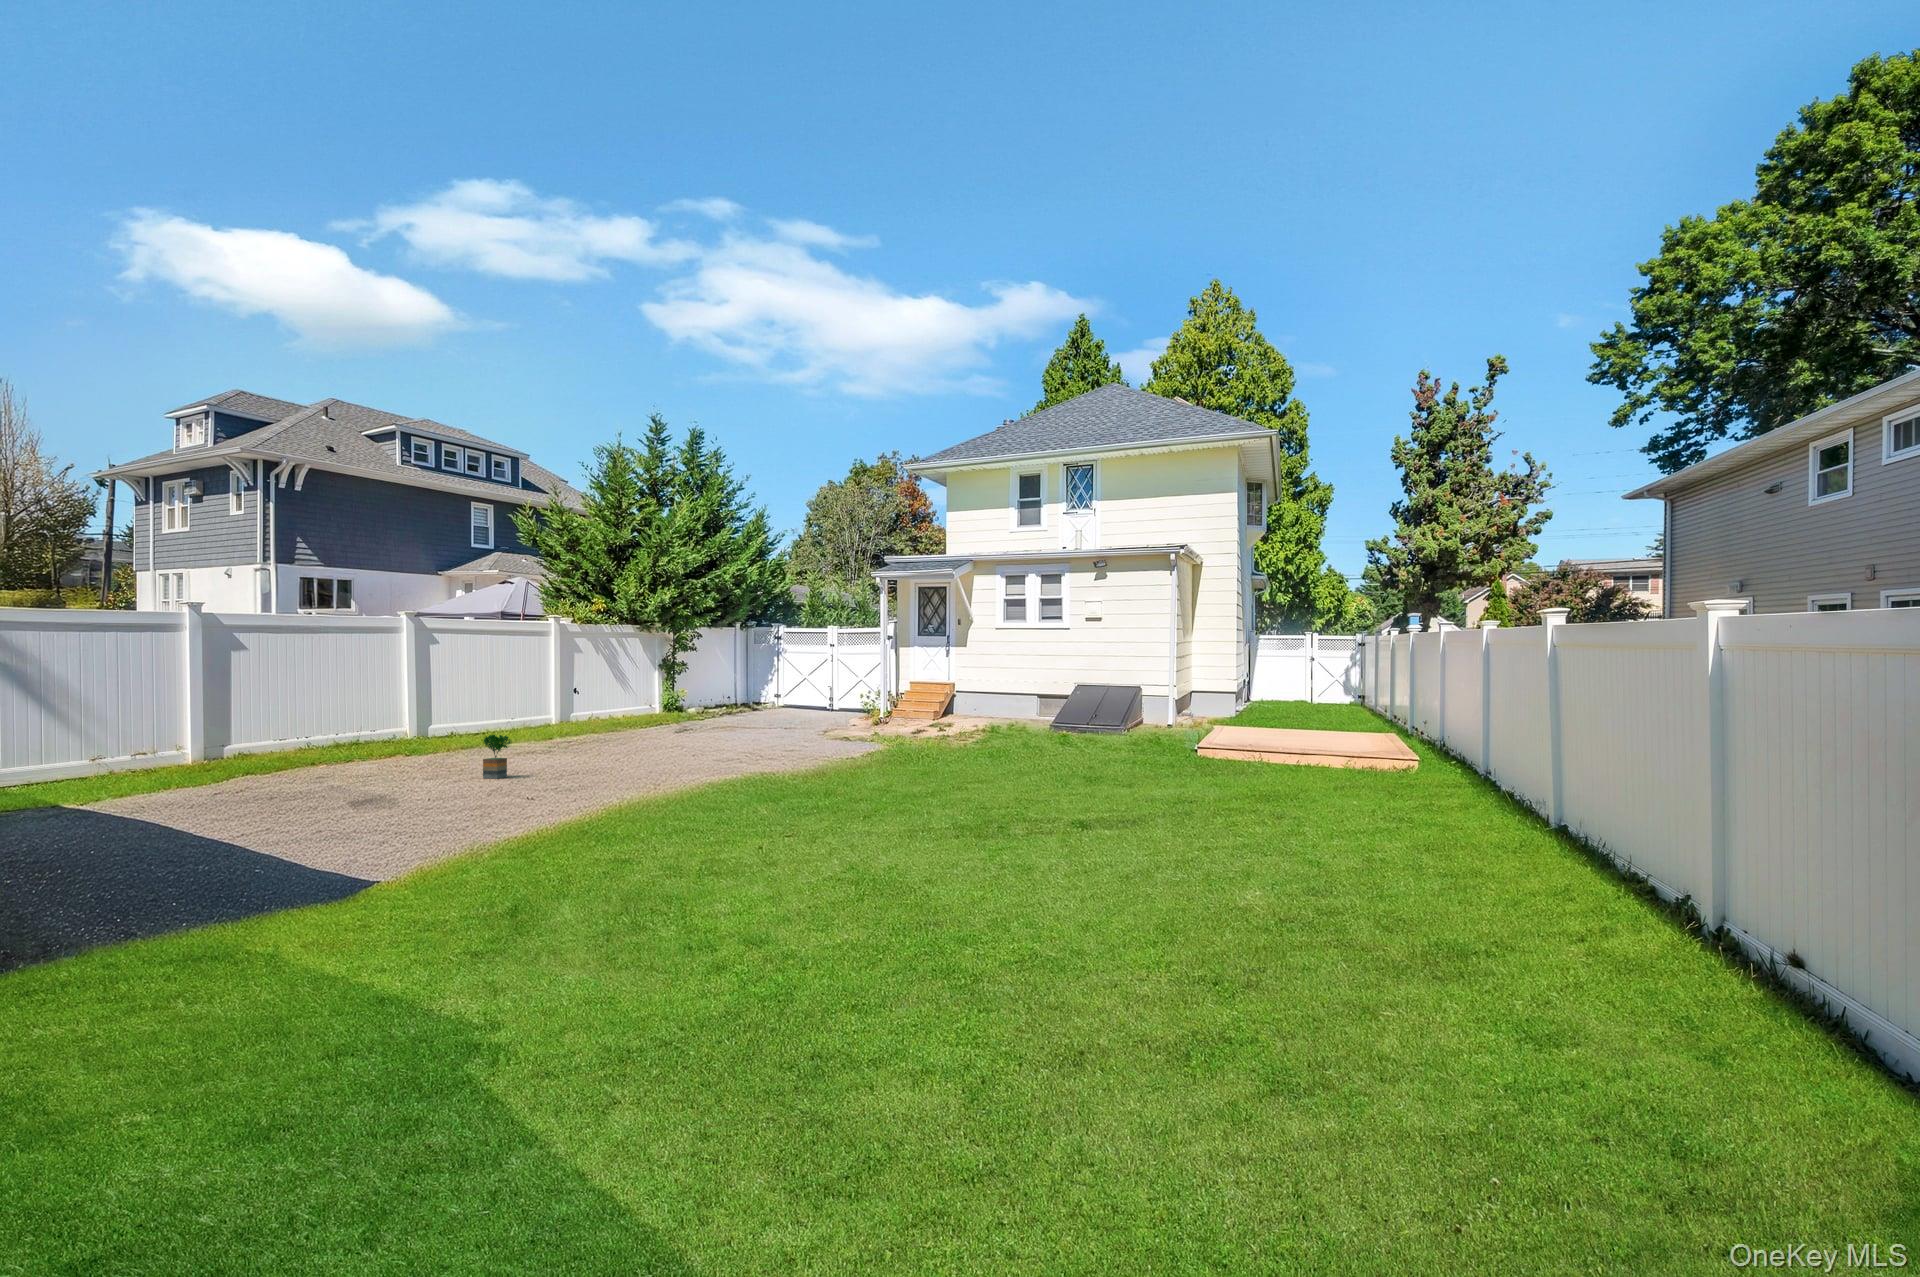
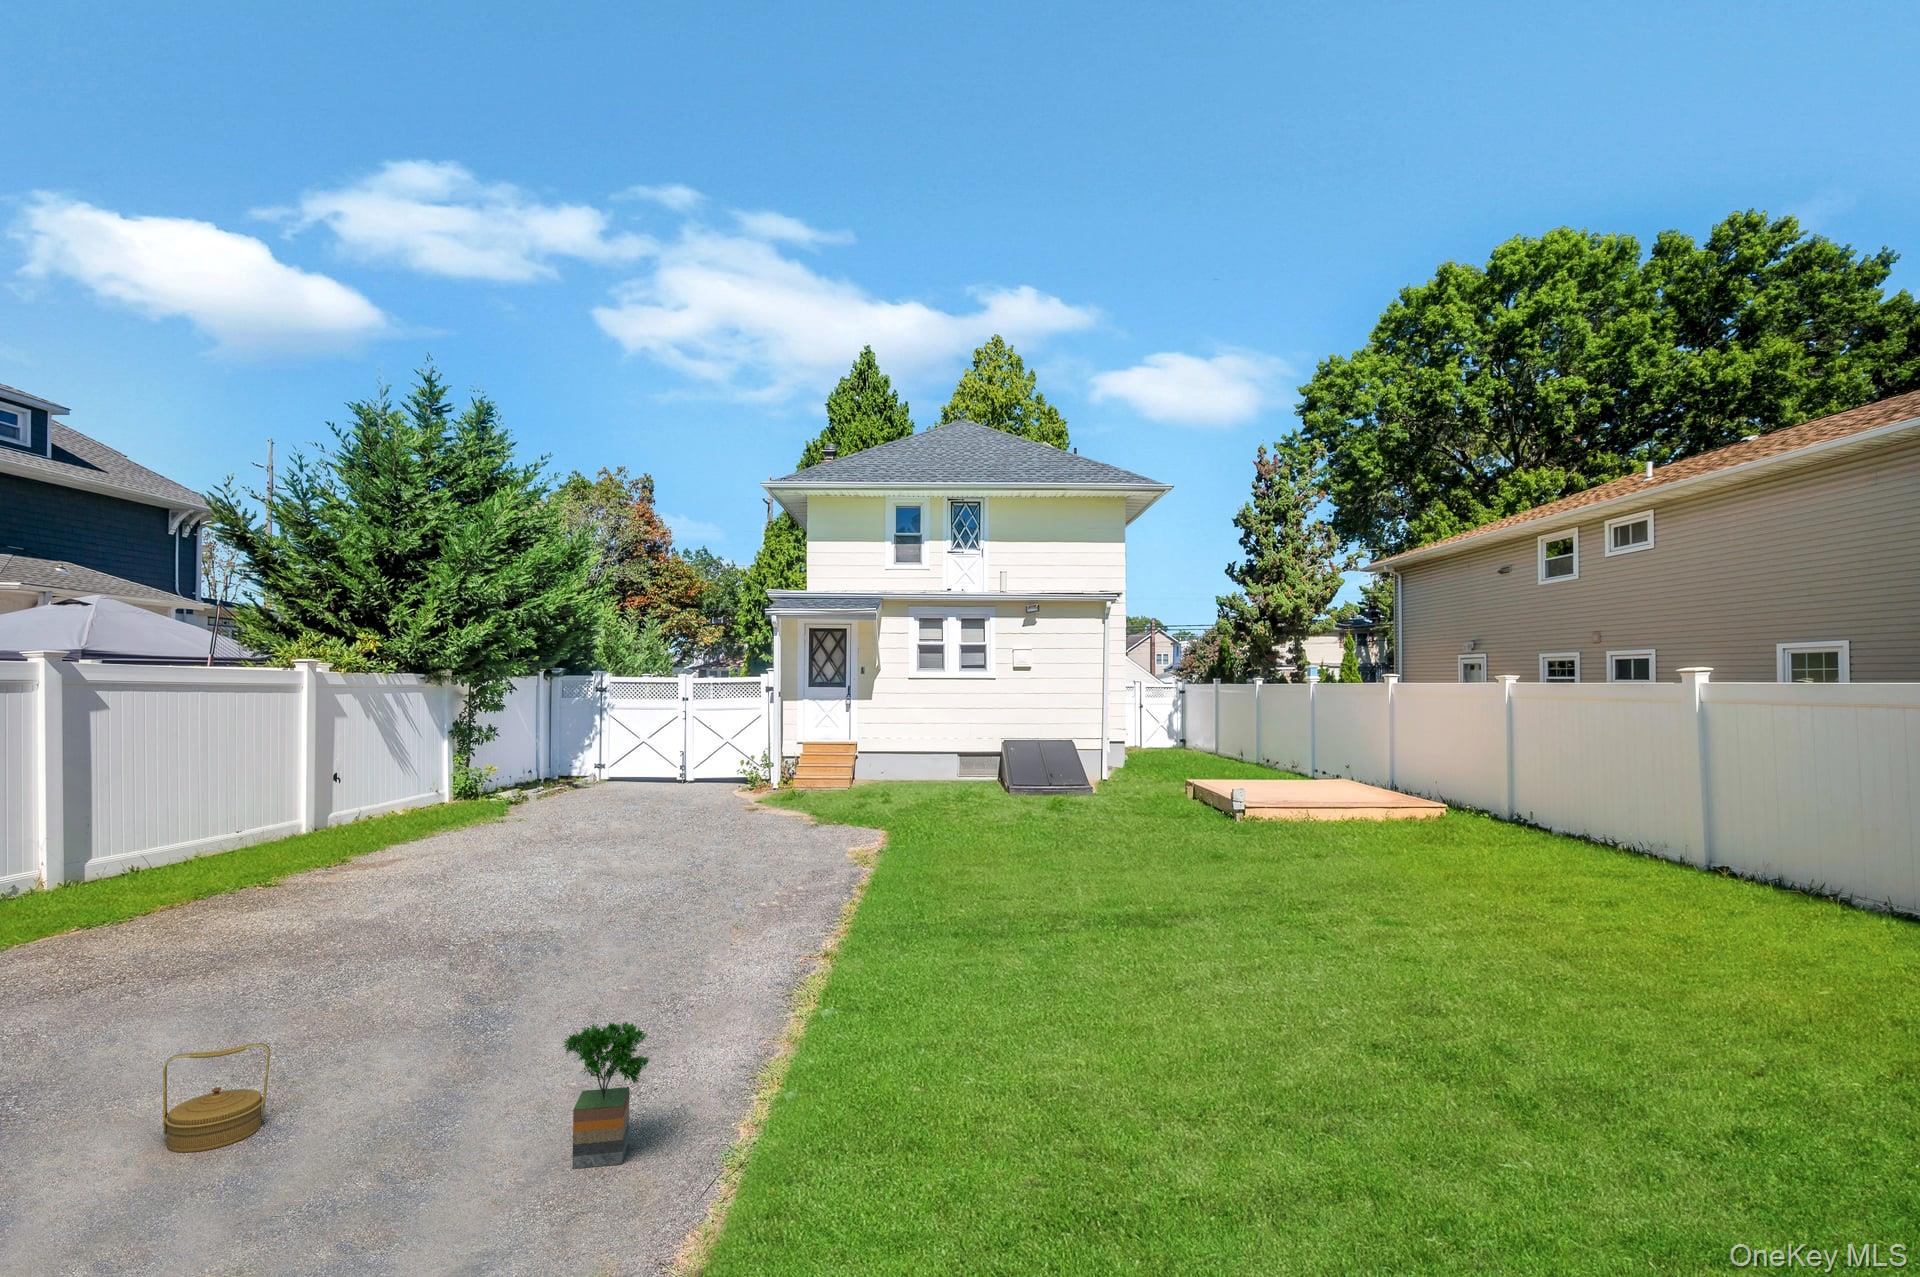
basket: none [389,742,420,772] -> present [163,1043,270,1152]

